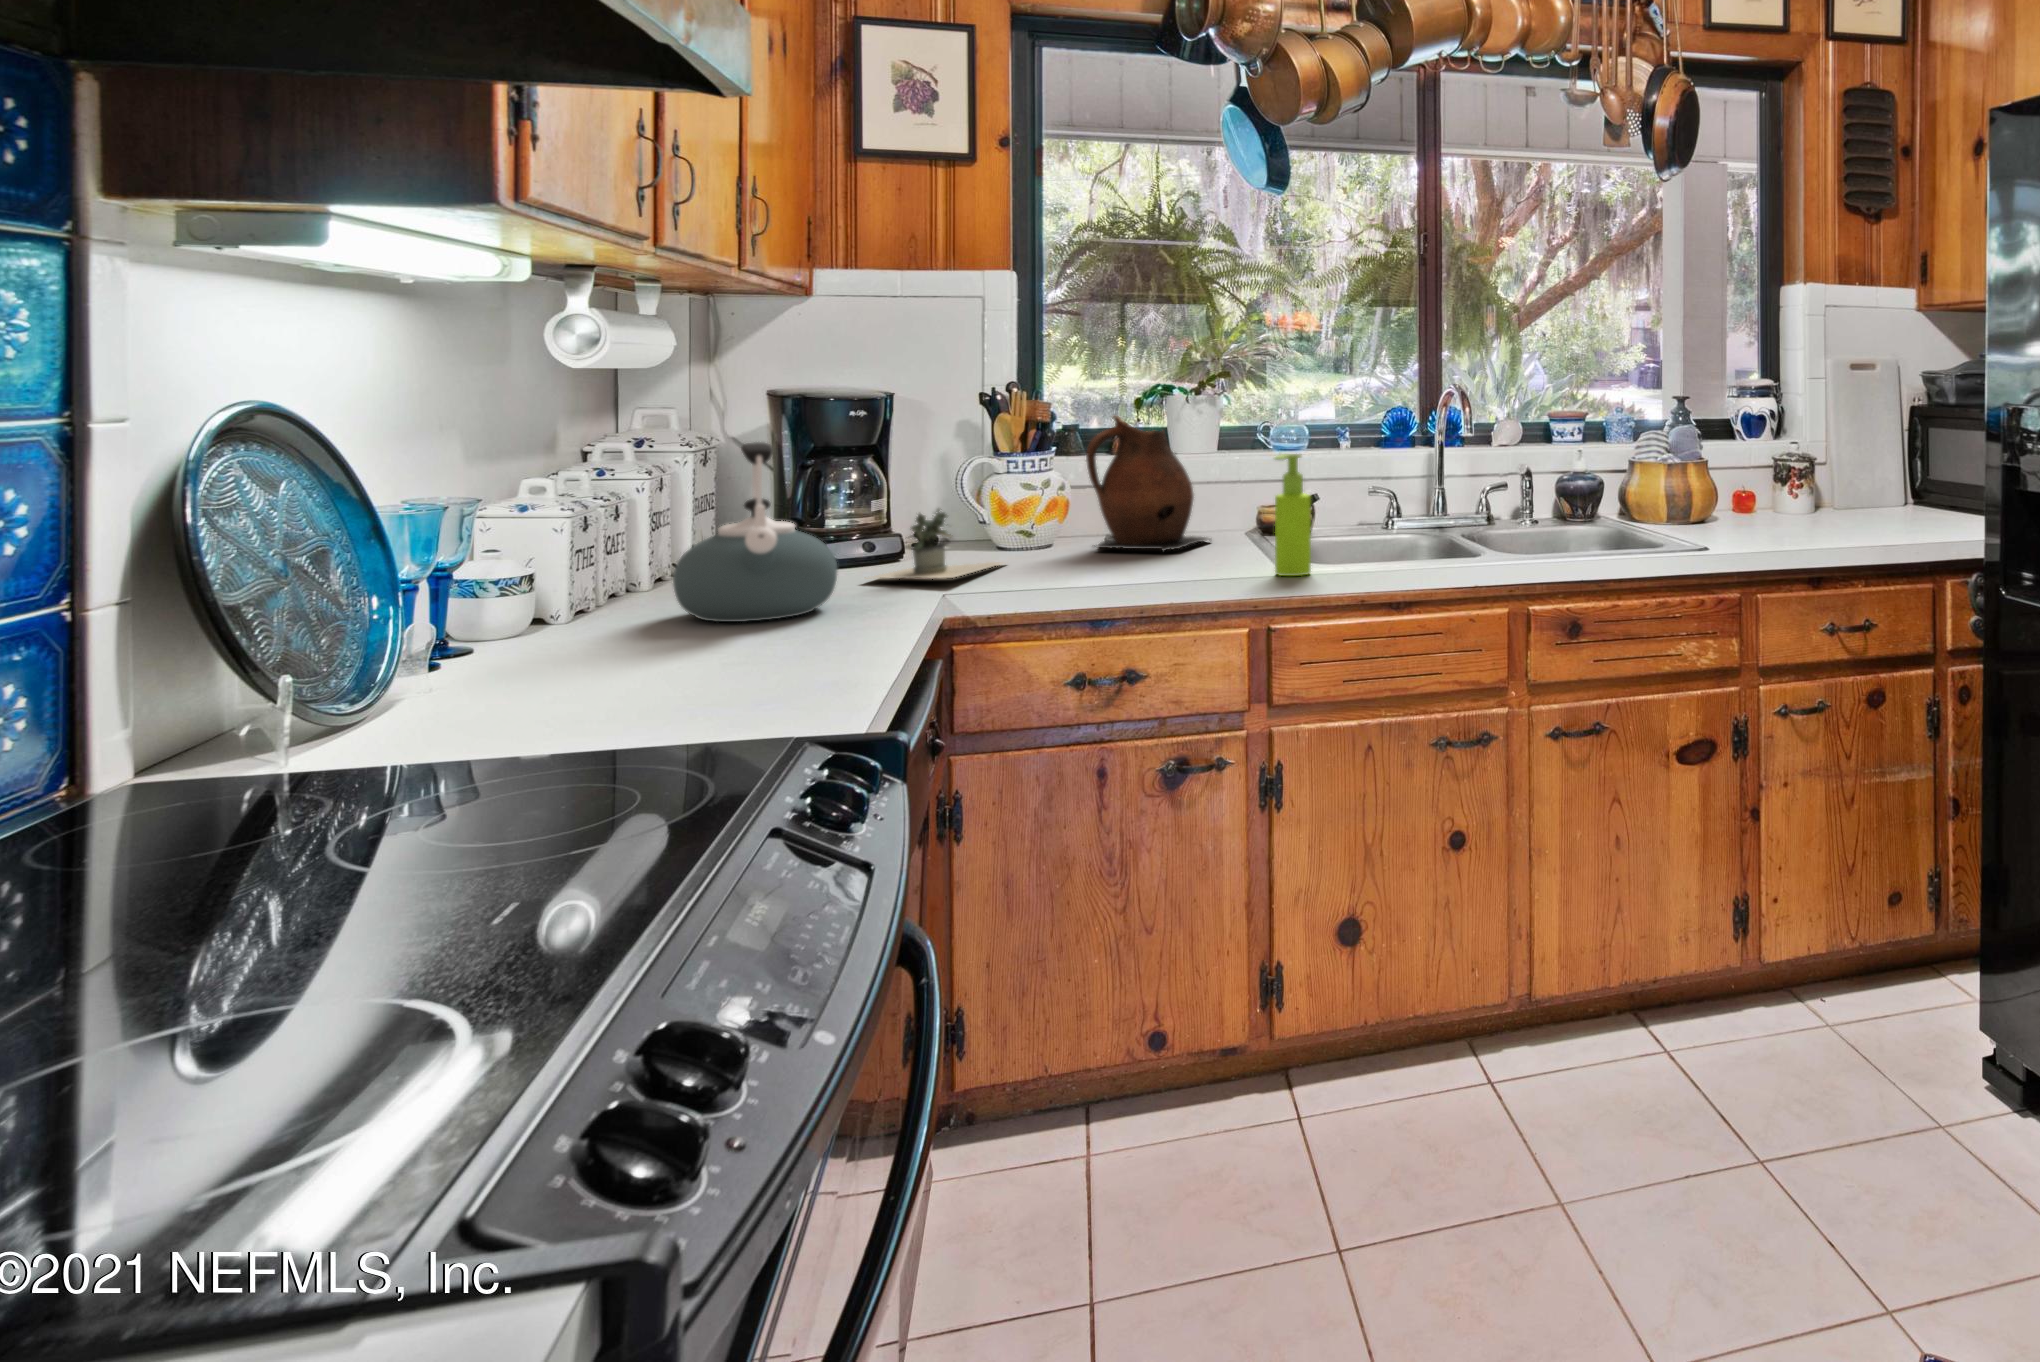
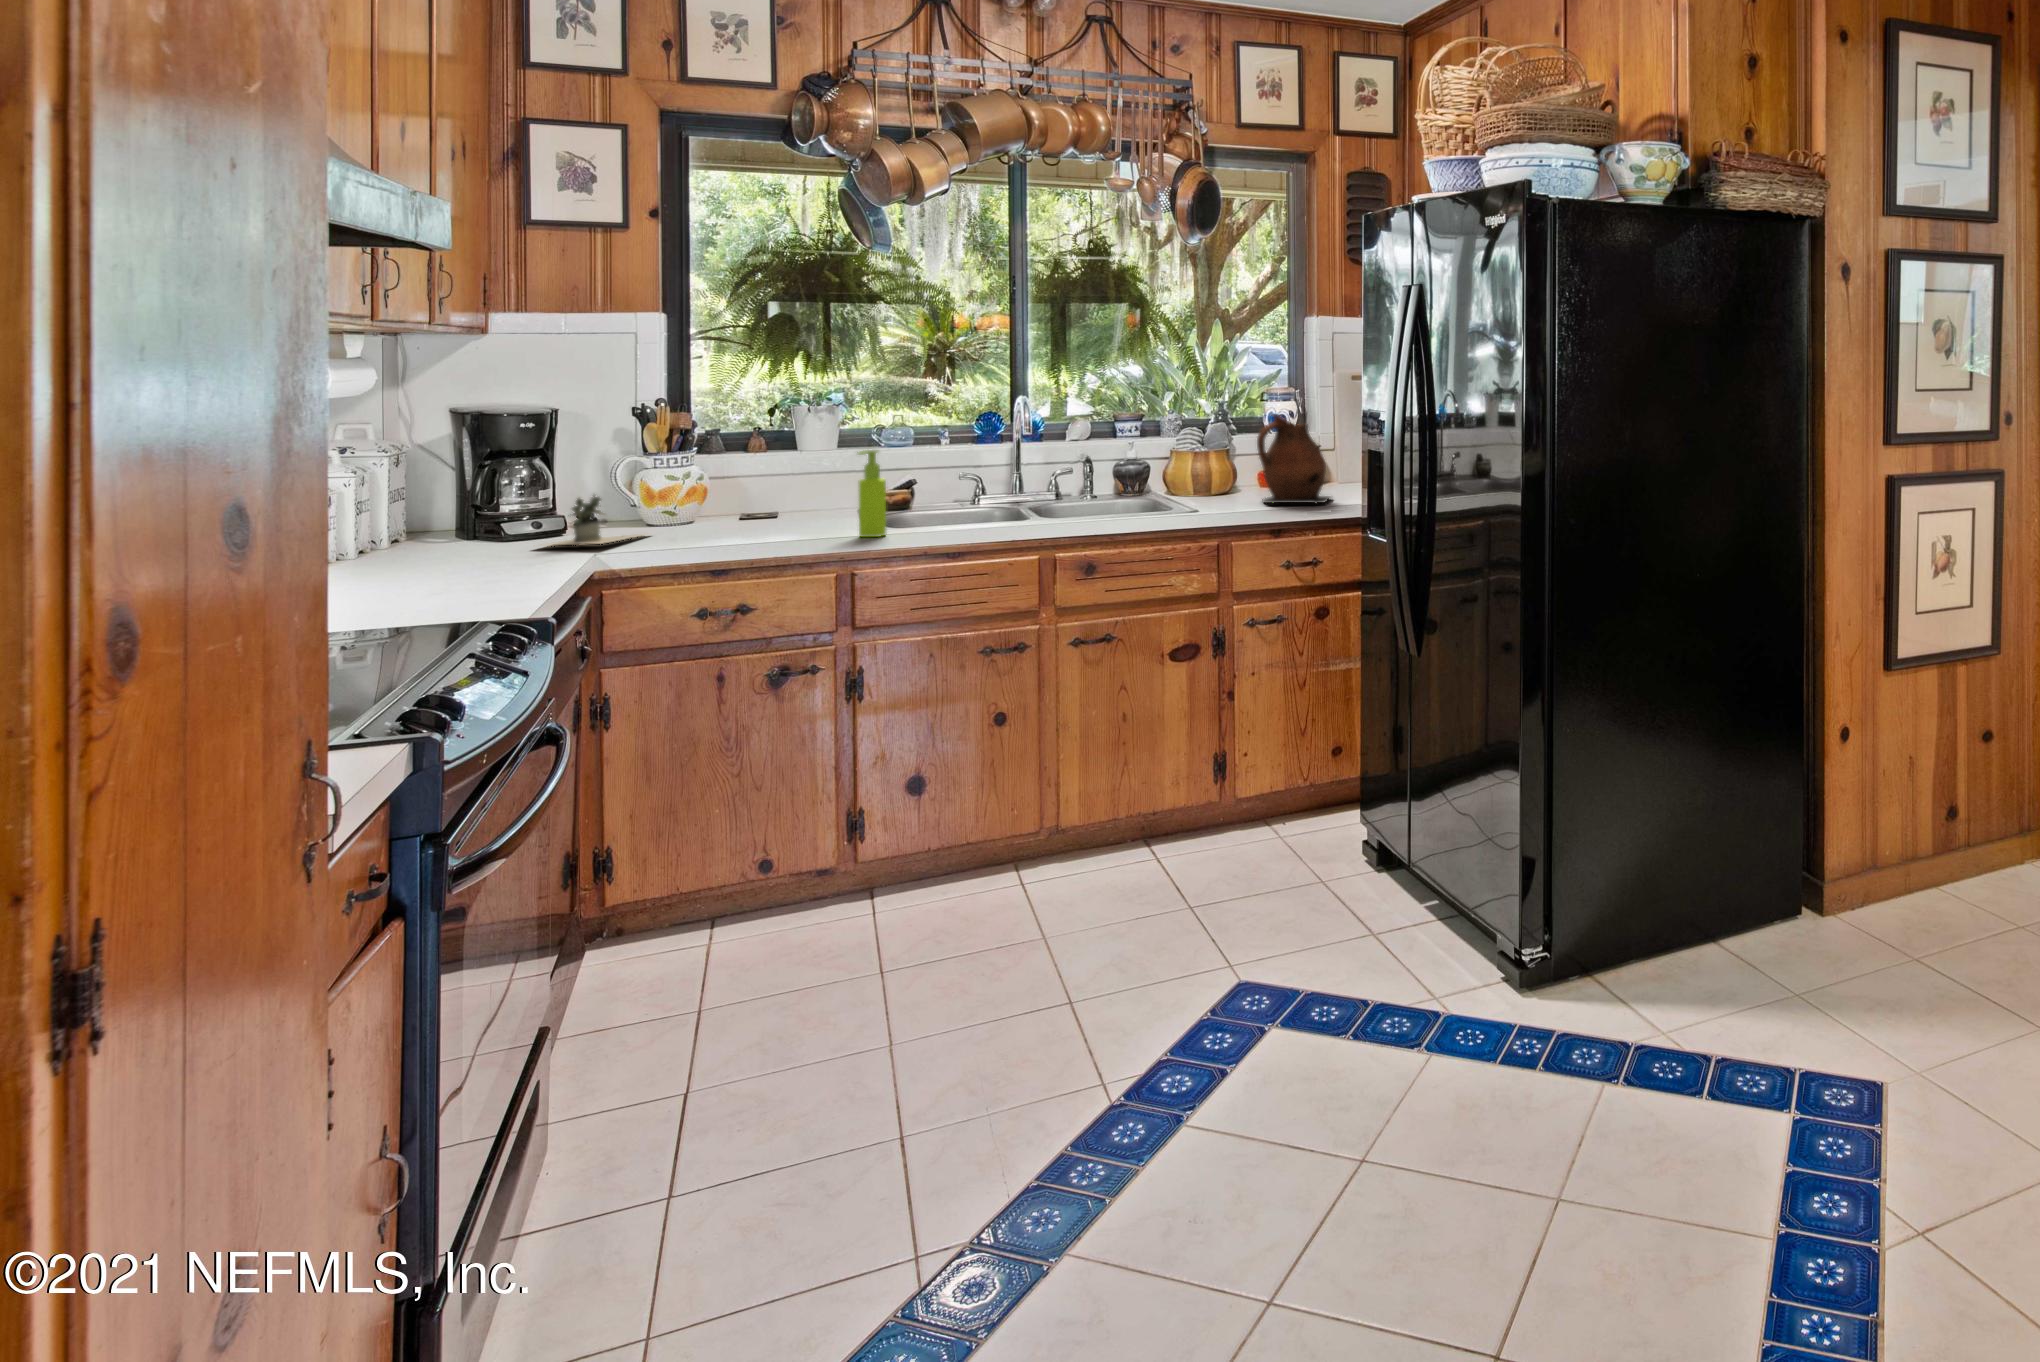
ceramic pitcher: present [1086,416,1210,551] -> present [1257,414,1331,503]
kettle: present [673,442,838,622] -> none [381,448,510,574]

